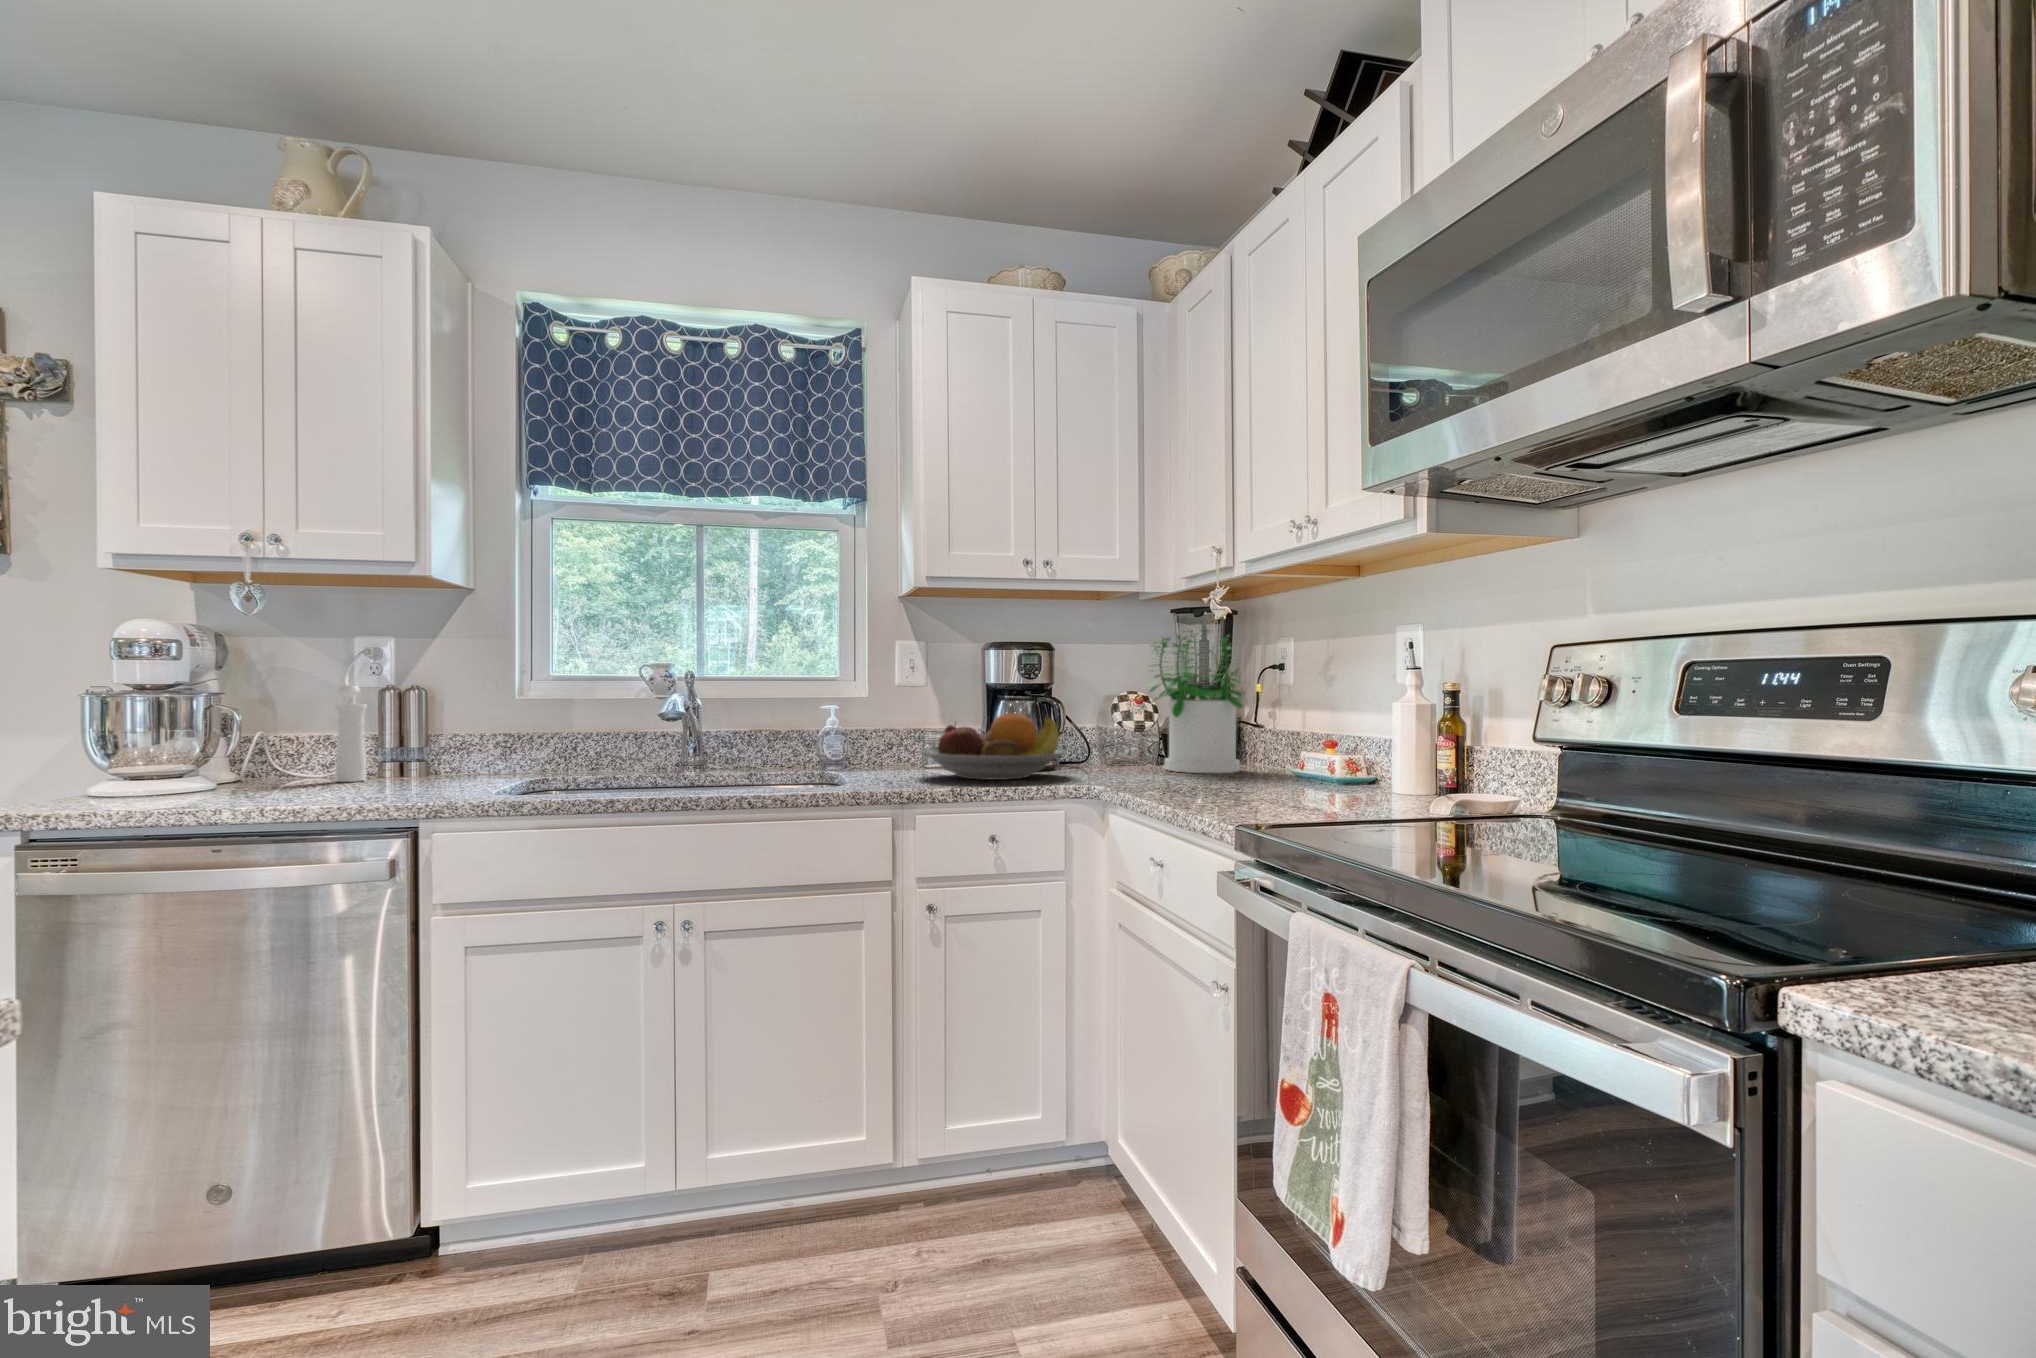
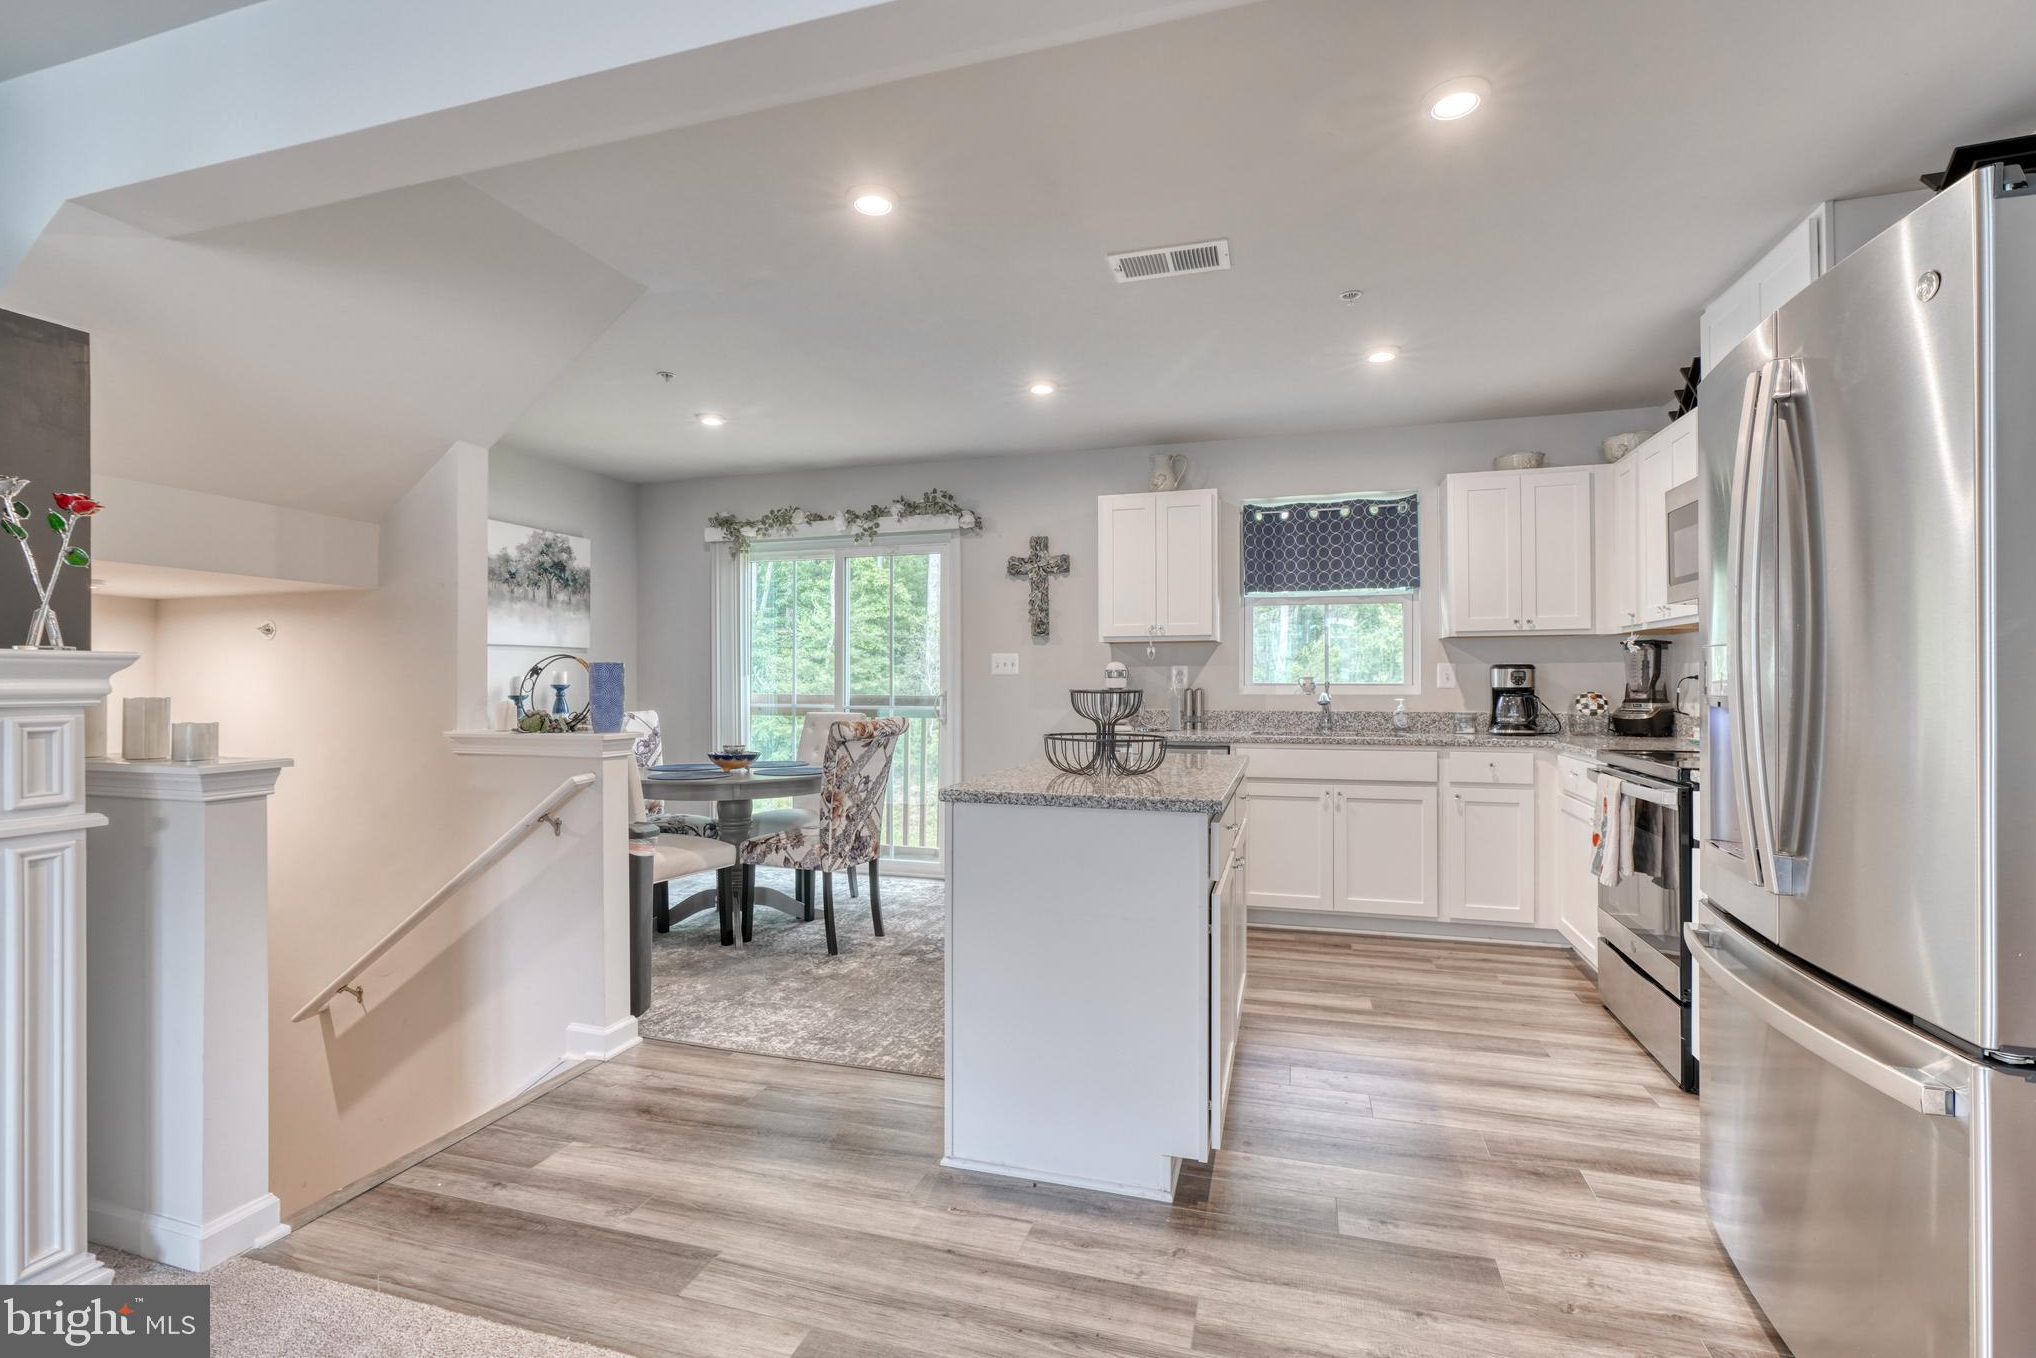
potted plant: present [1150,633,1243,773] -> none [1594,658,1663,740]
fruit bowl: present [919,713,1067,780] -> none [1453,704,1541,739]

